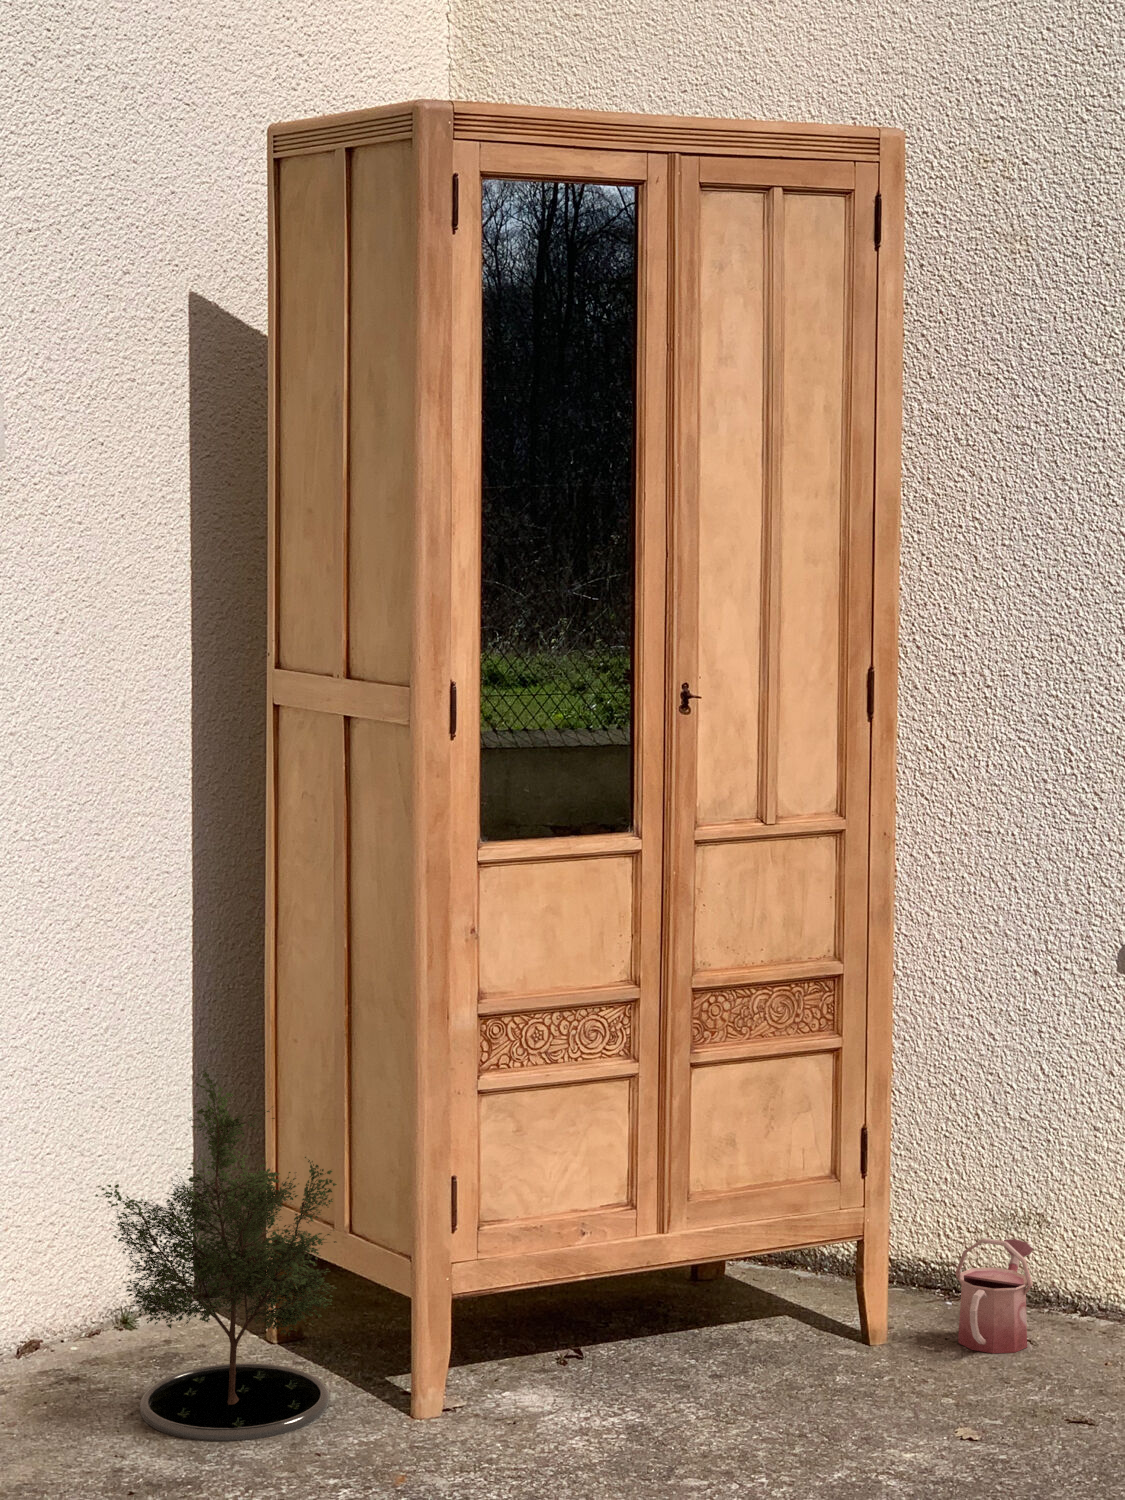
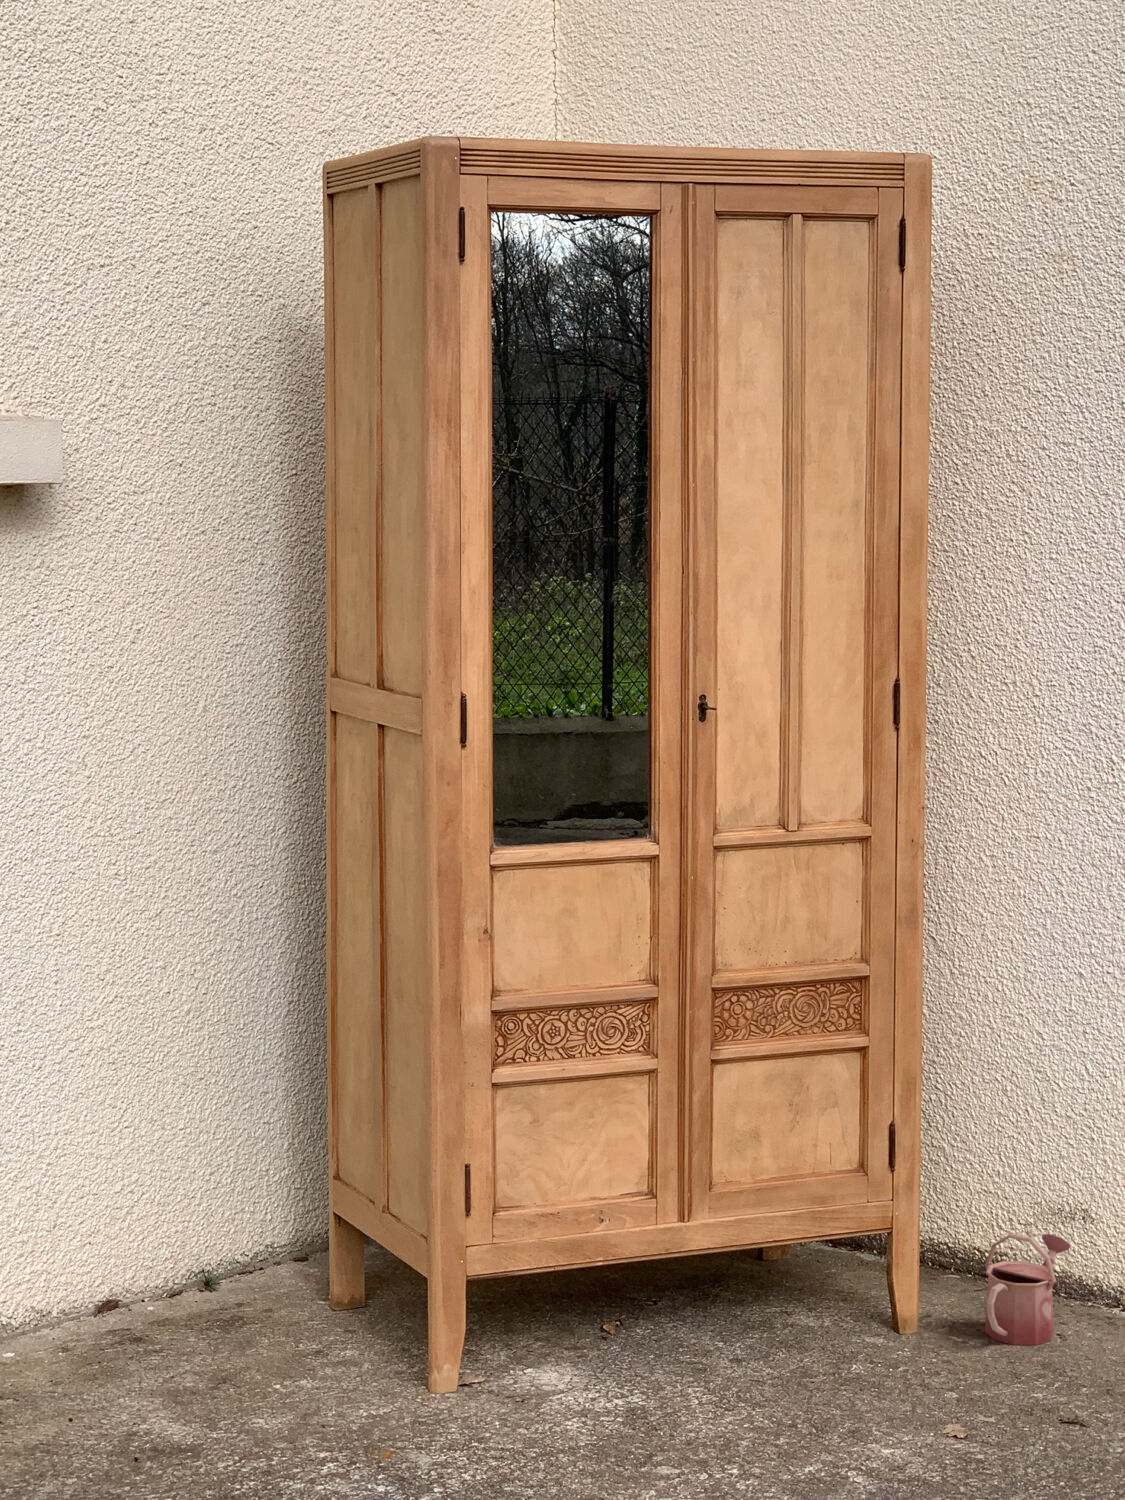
potted tree: present [95,1070,337,1441] -> none [161,1050,376,1386]

